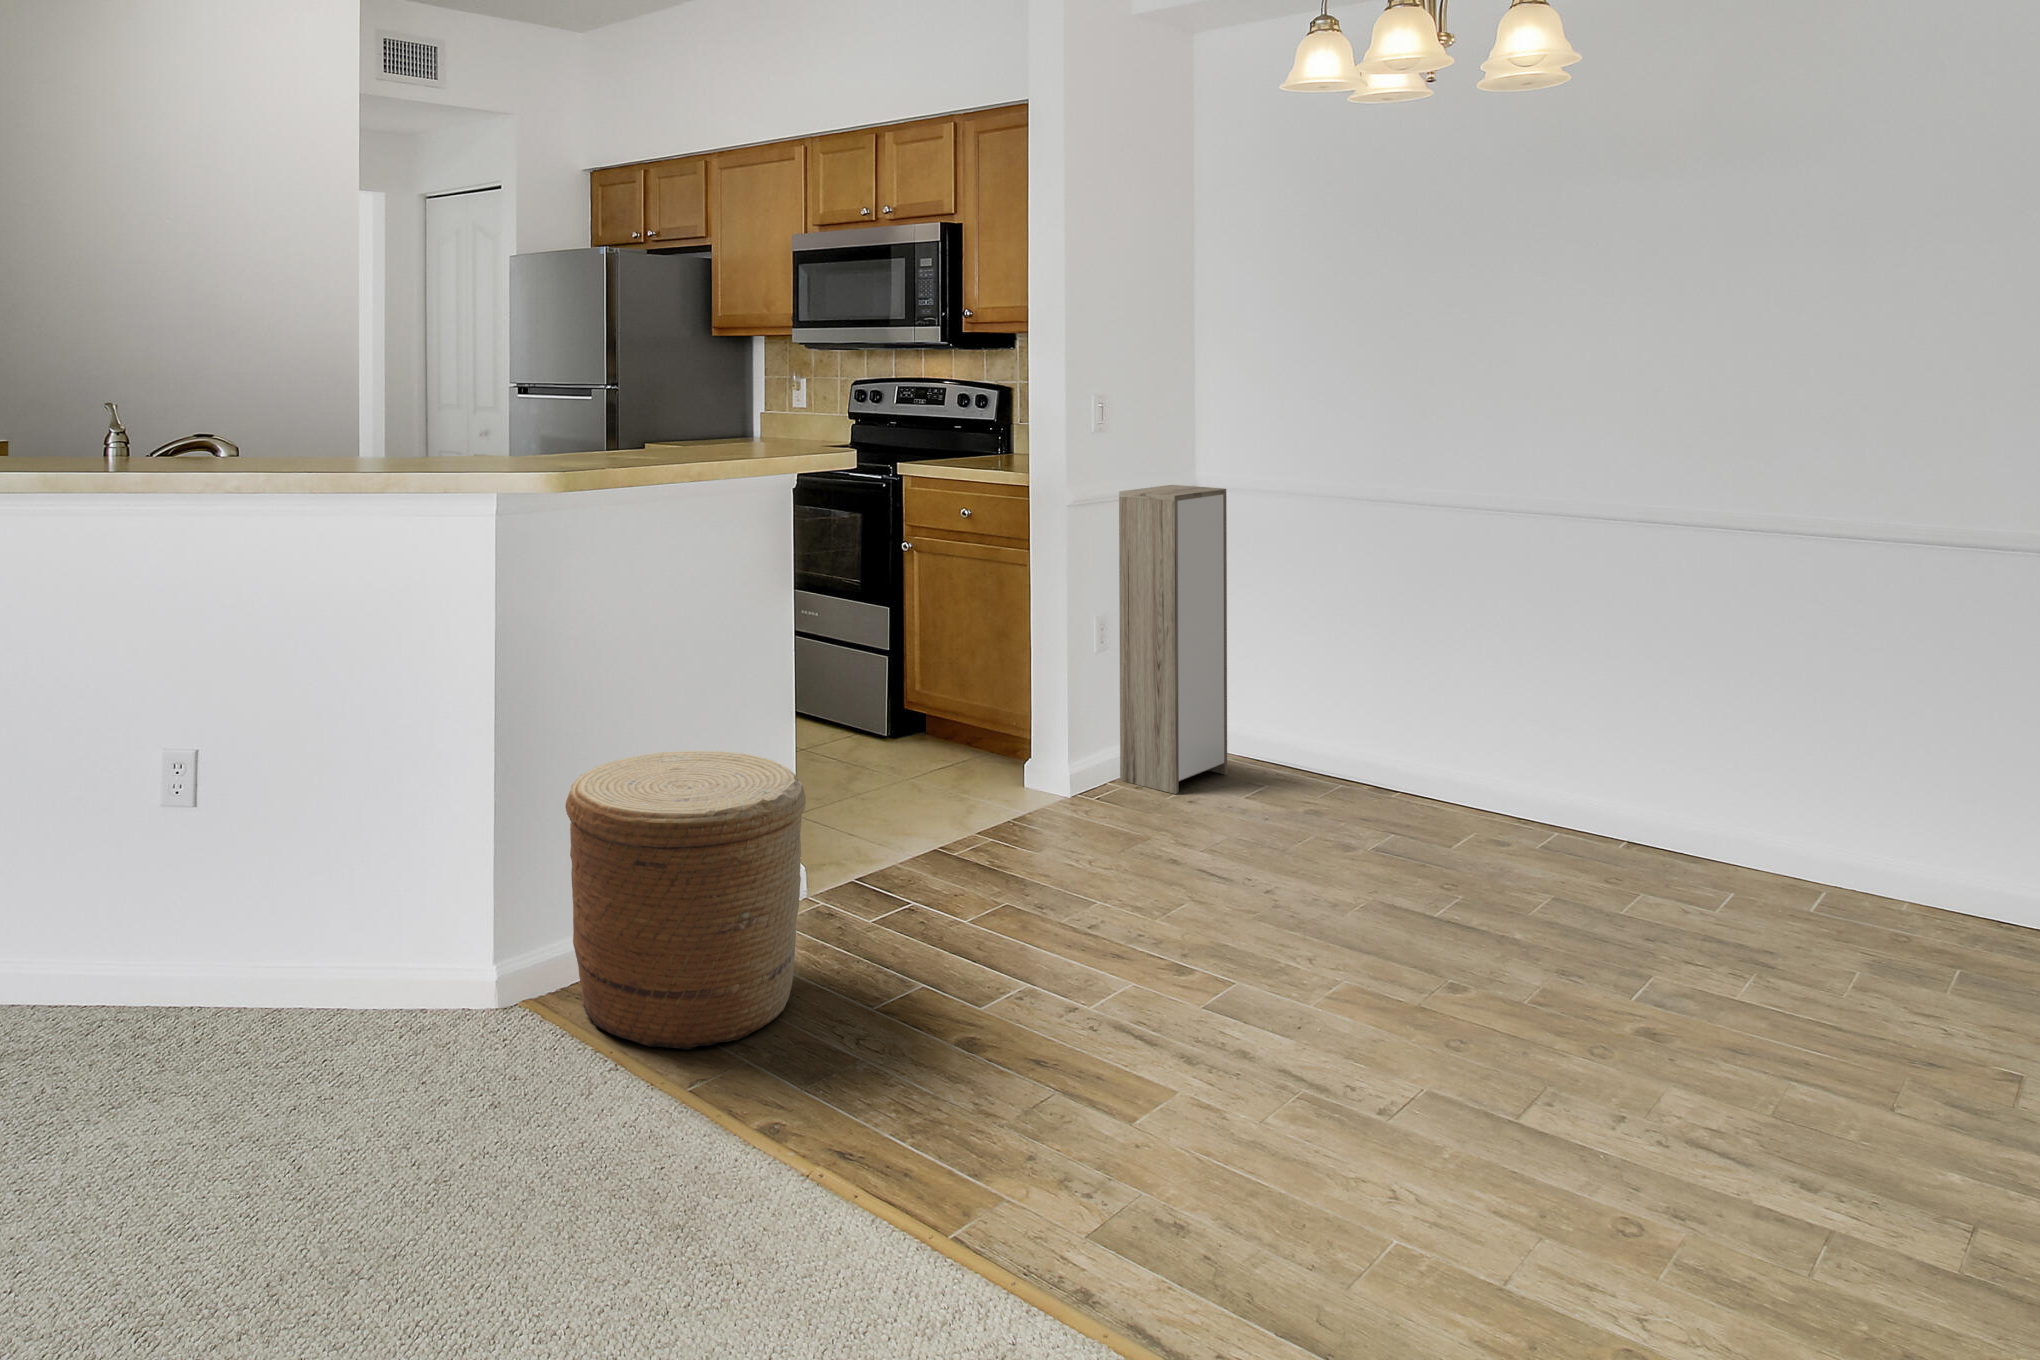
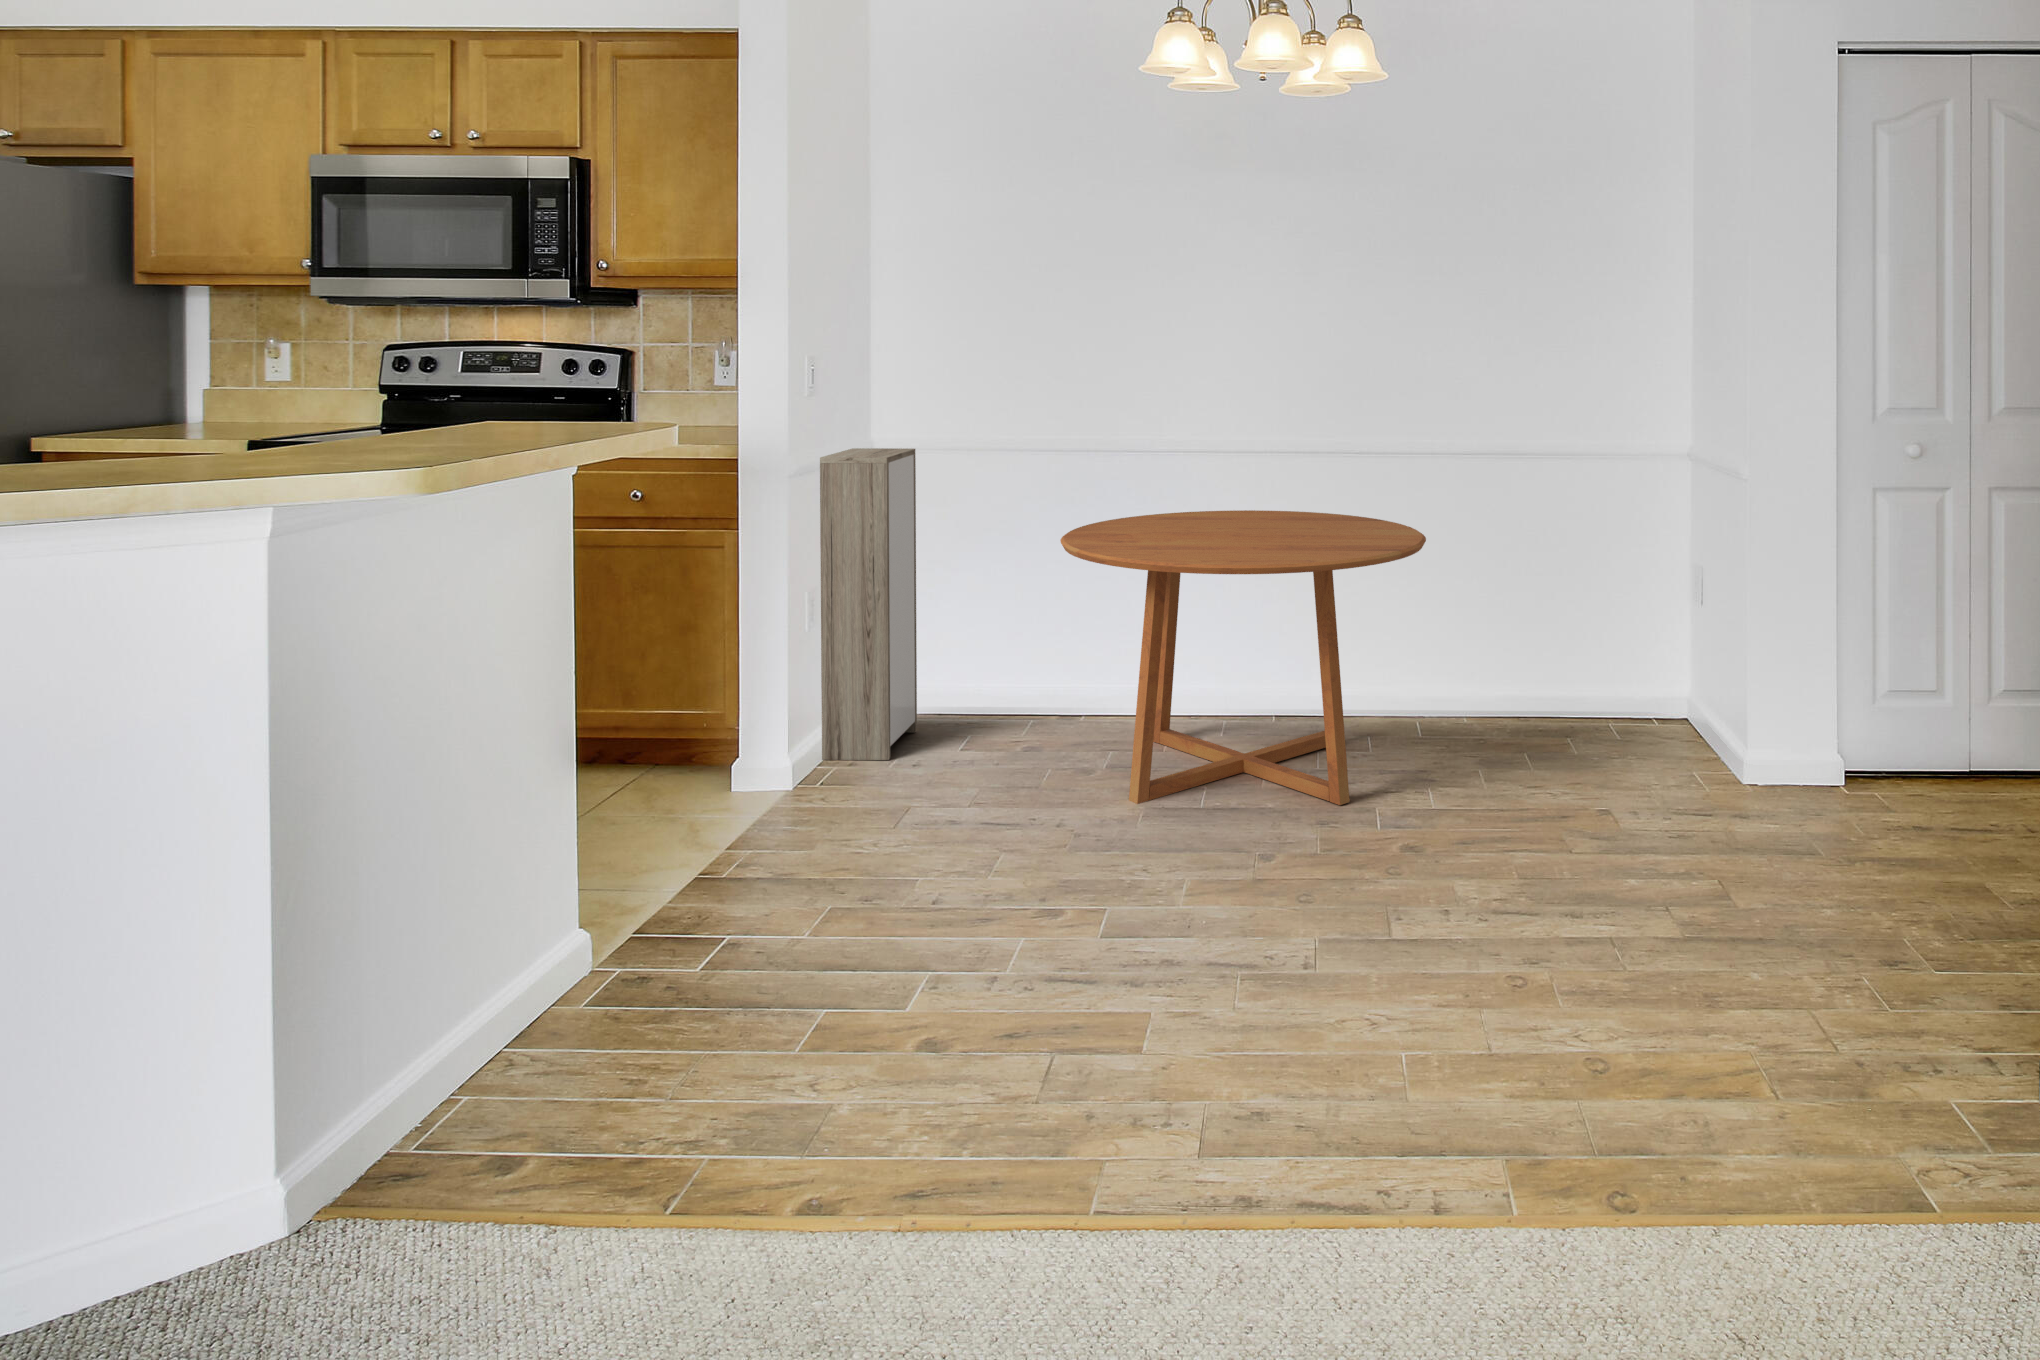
dining table: none [1312,580,1794,964] -> present [1060,510,1426,805]
woven basket: present [565,751,806,1050] -> none [383,798,727,1198]

